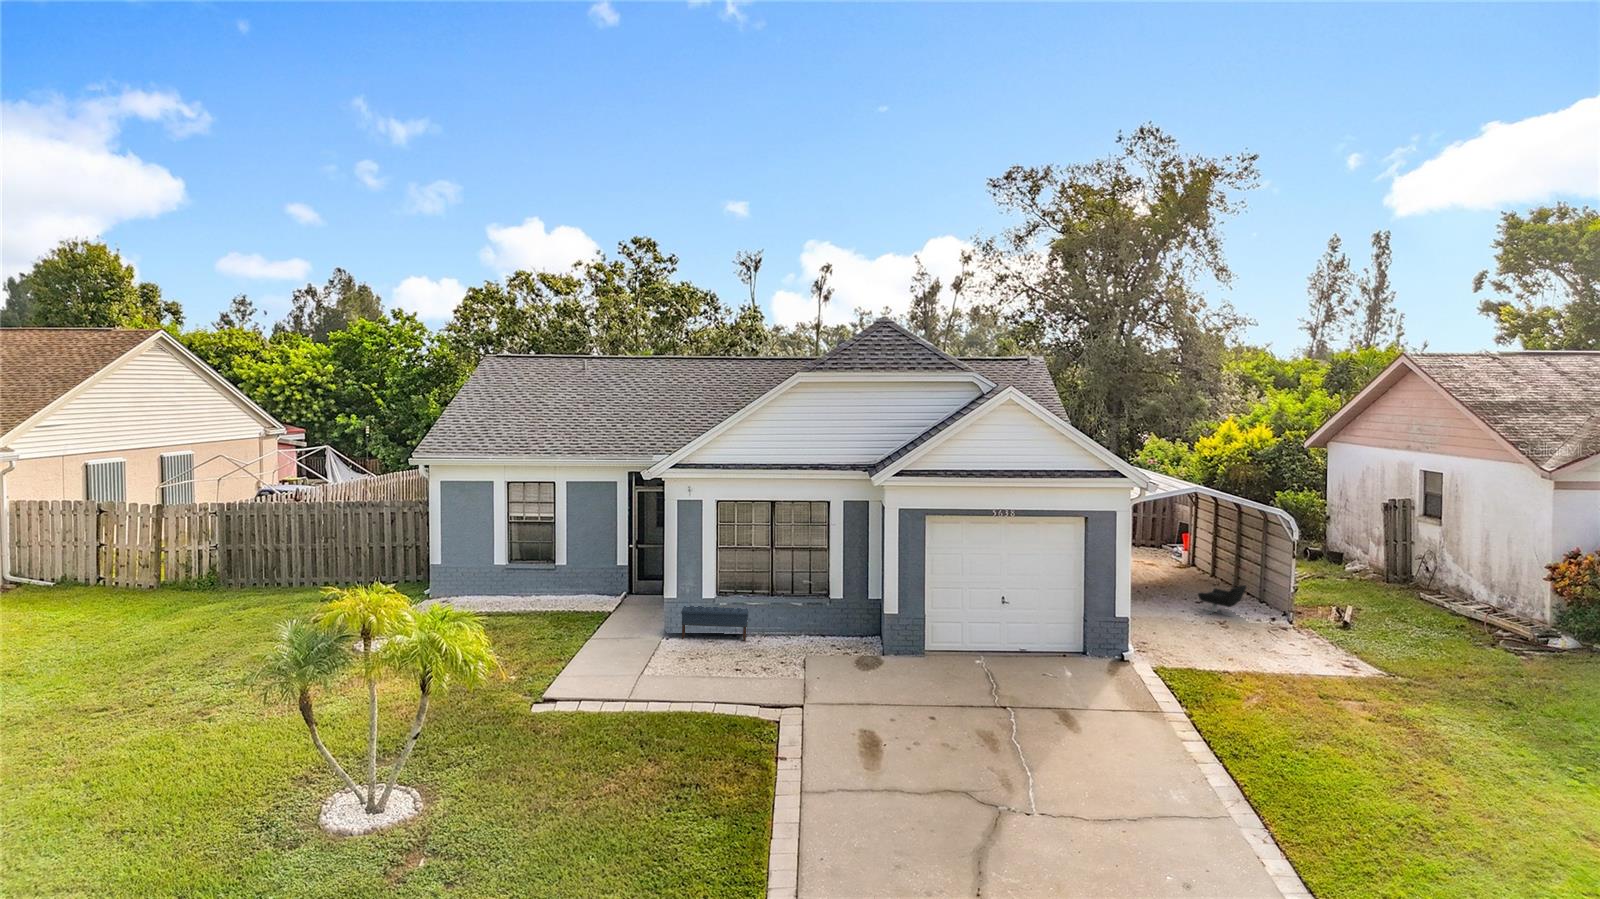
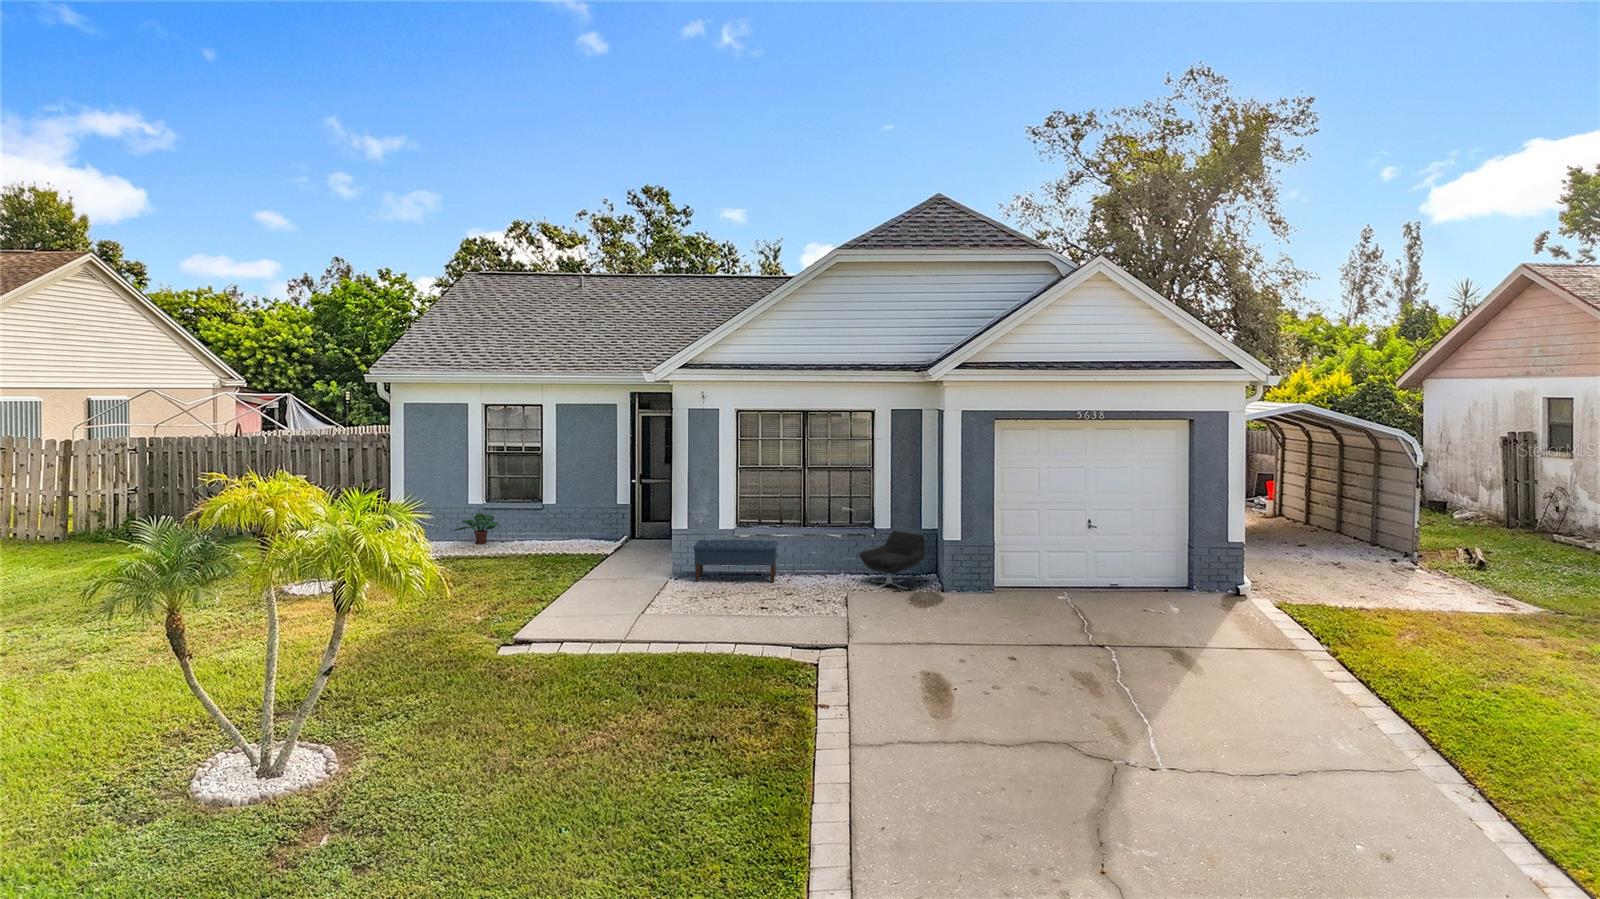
potted plant: none [476,568,517,595] -> present [453,513,499,544]
lounge chair: present [1198,585,1246,615] -> present [859,531,926,589]

